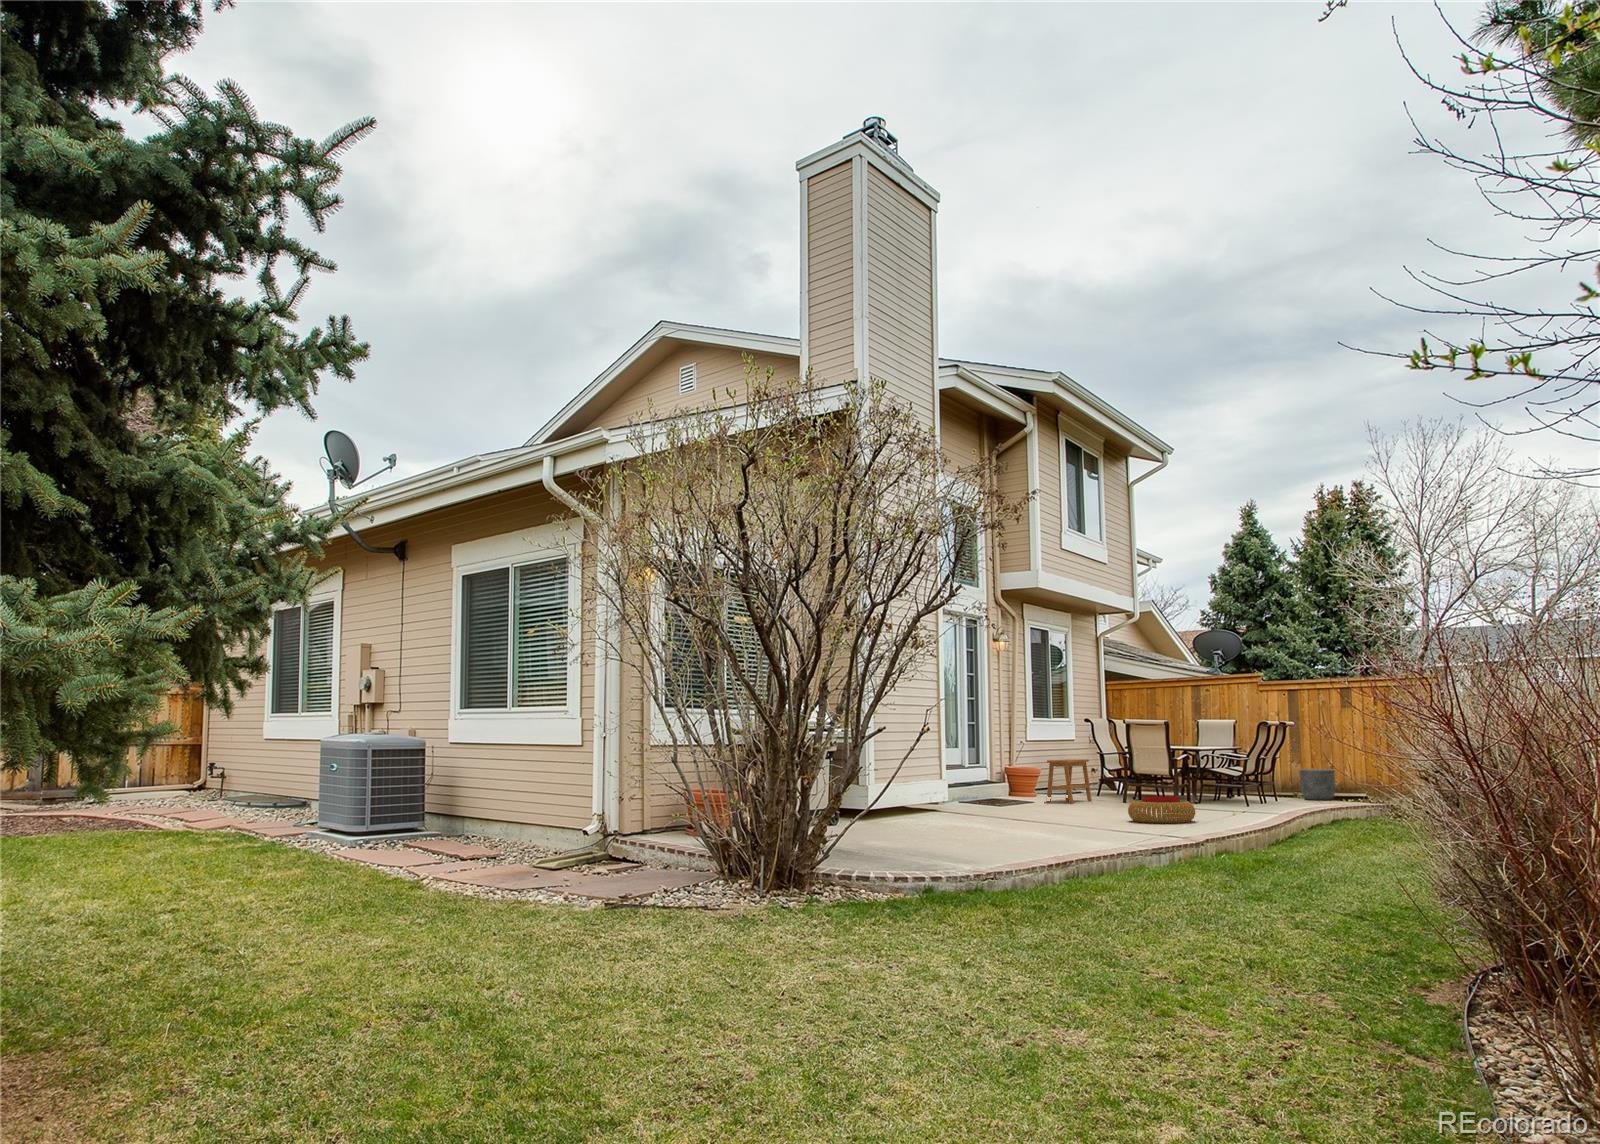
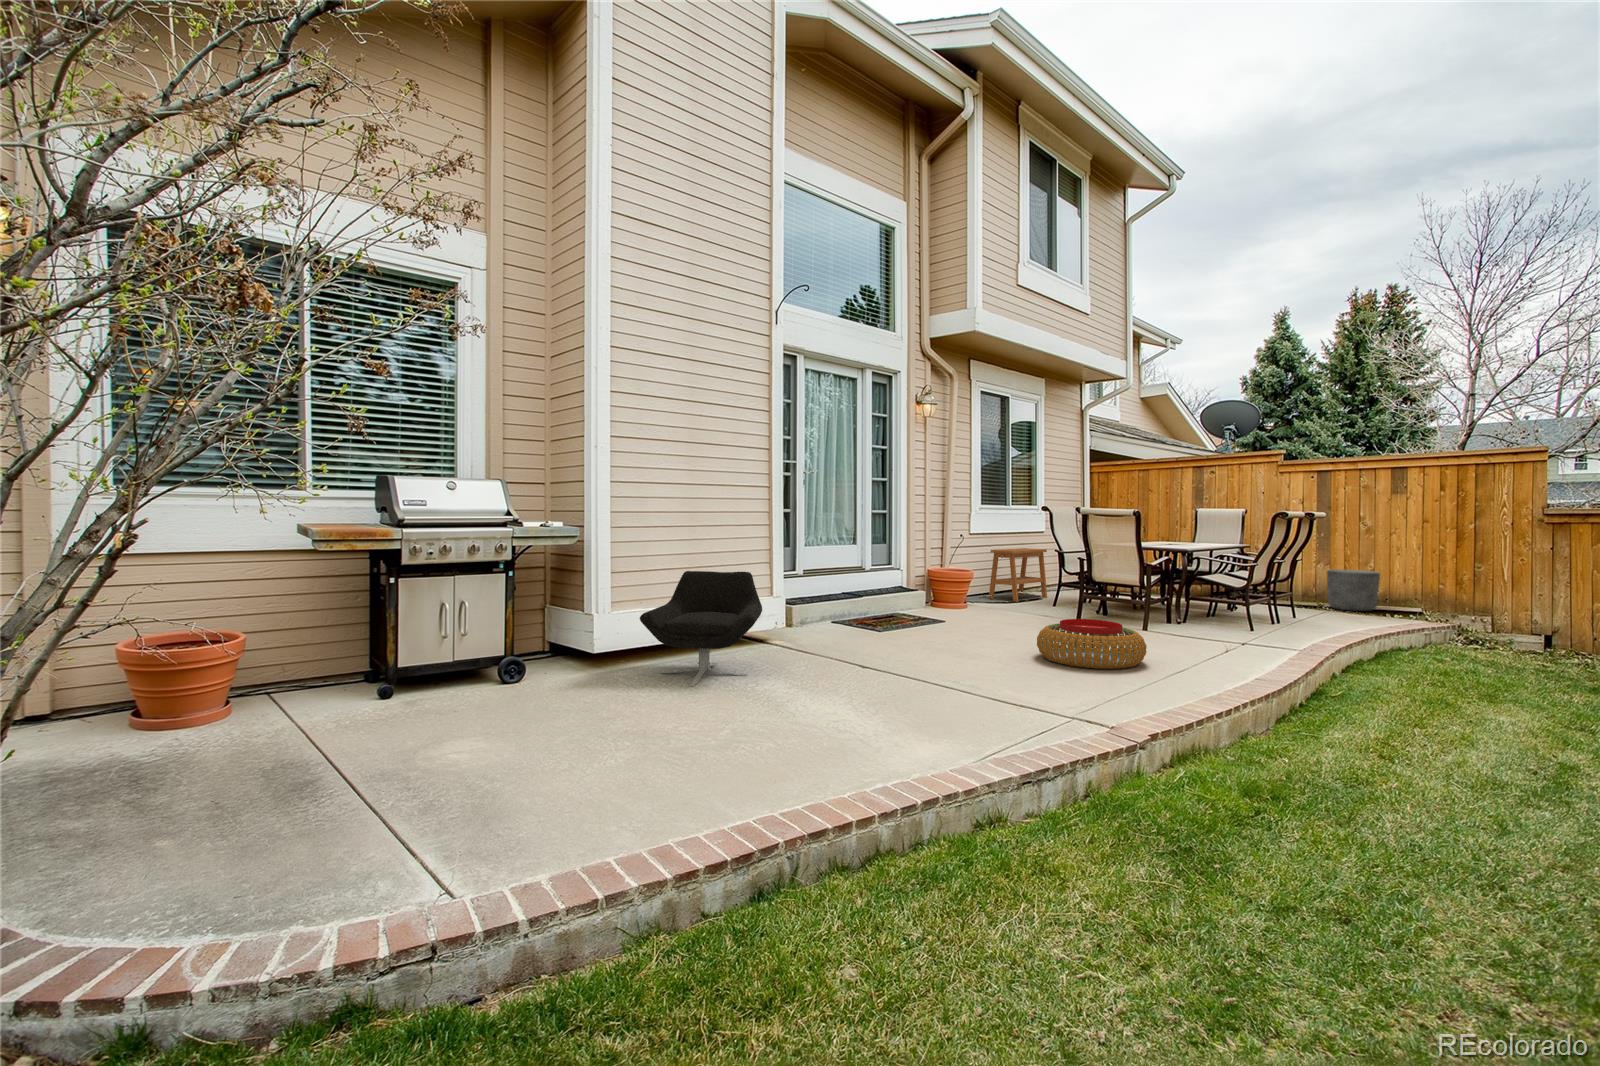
lounge chair: none [906,769,984,835] -> present [640,571,762,686]

